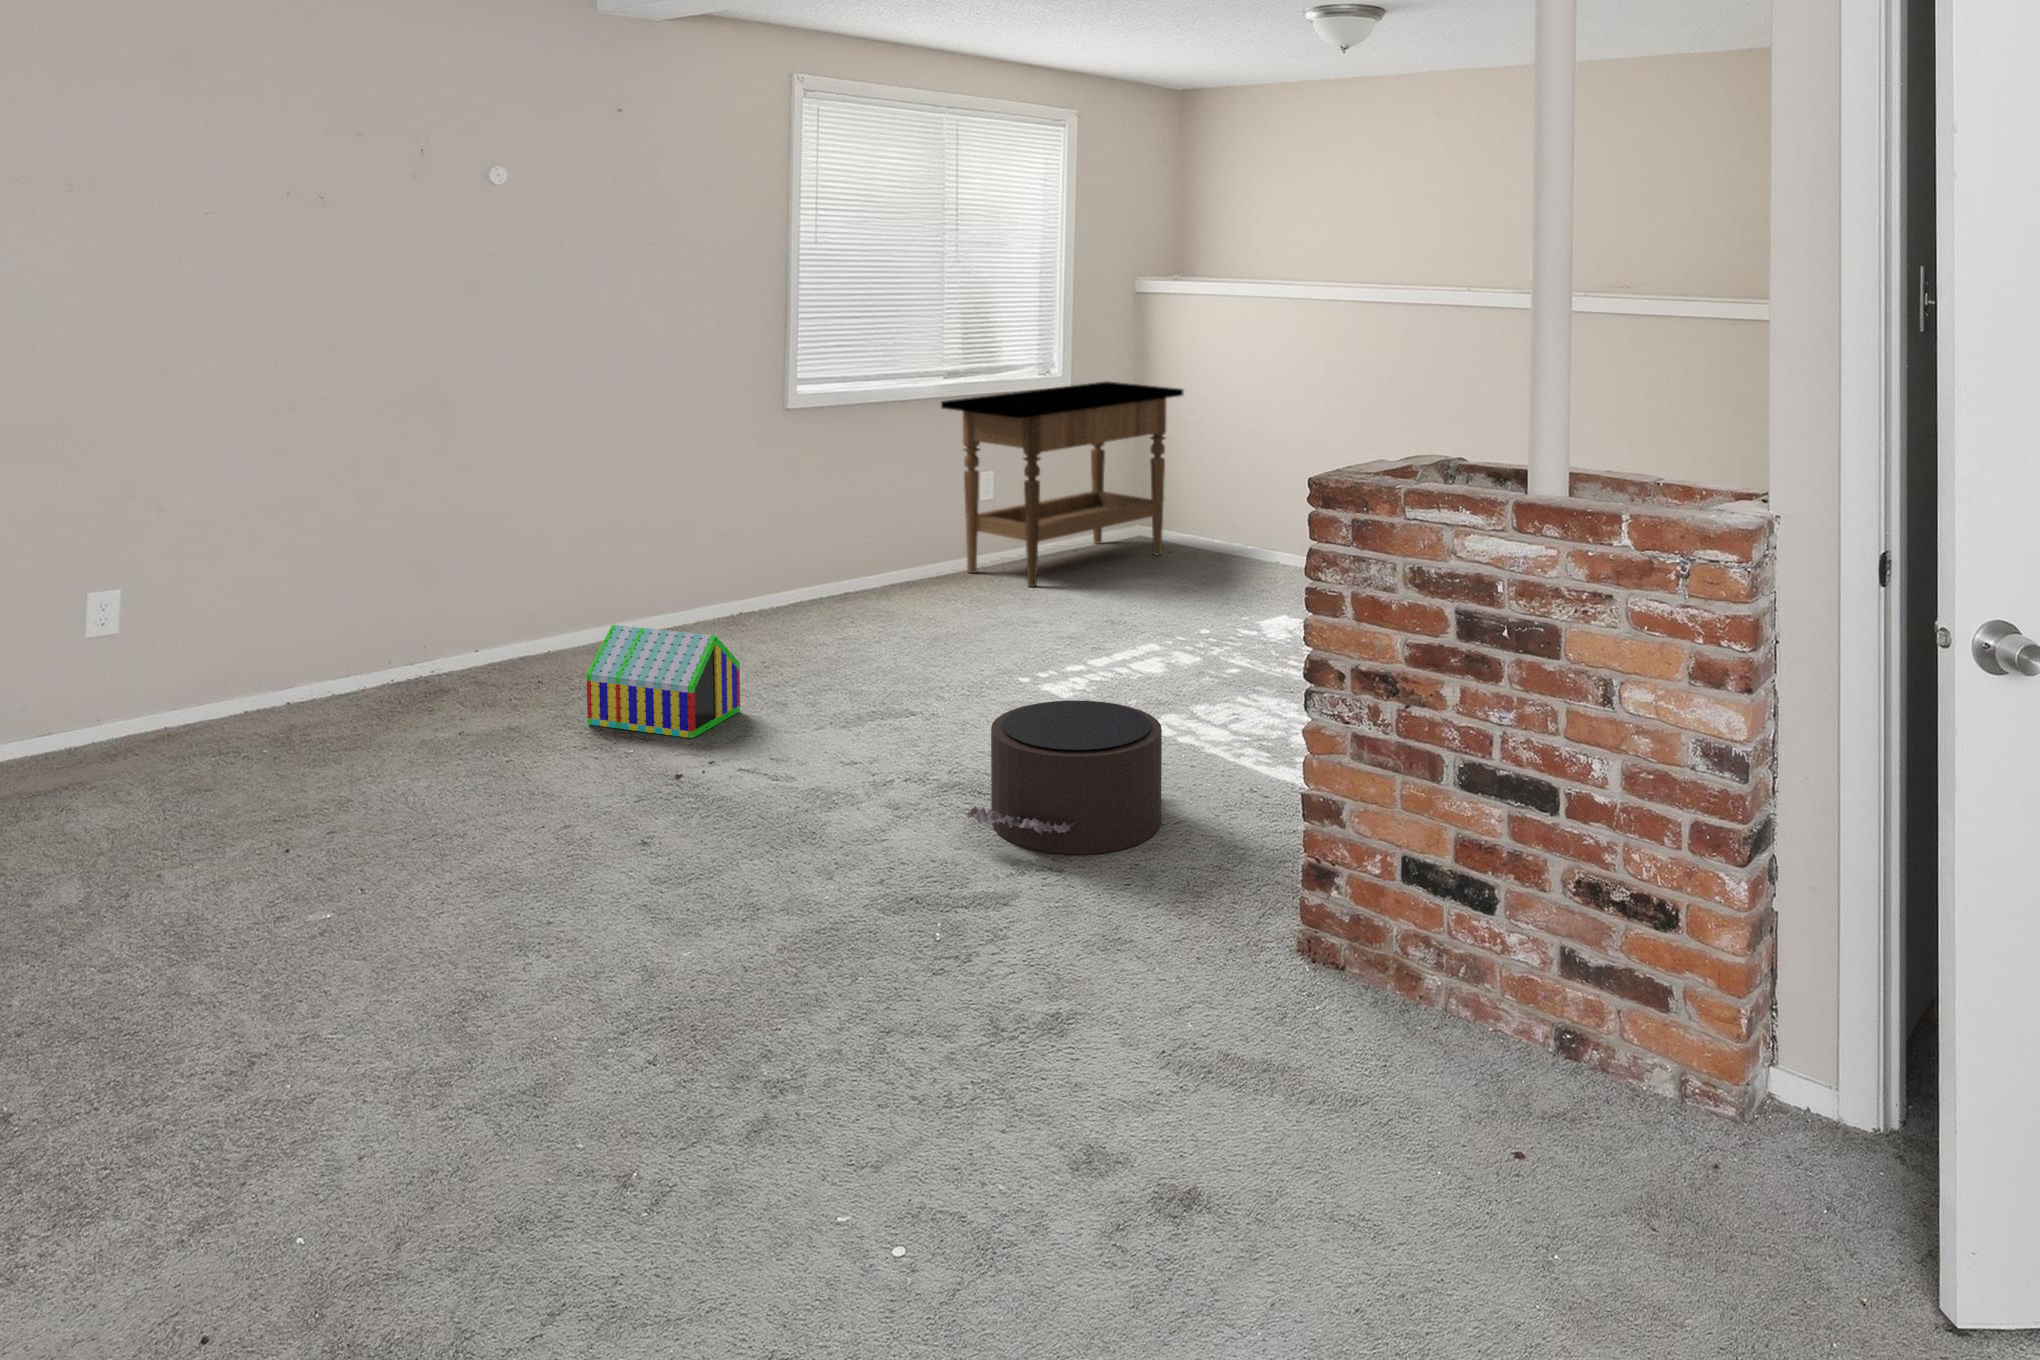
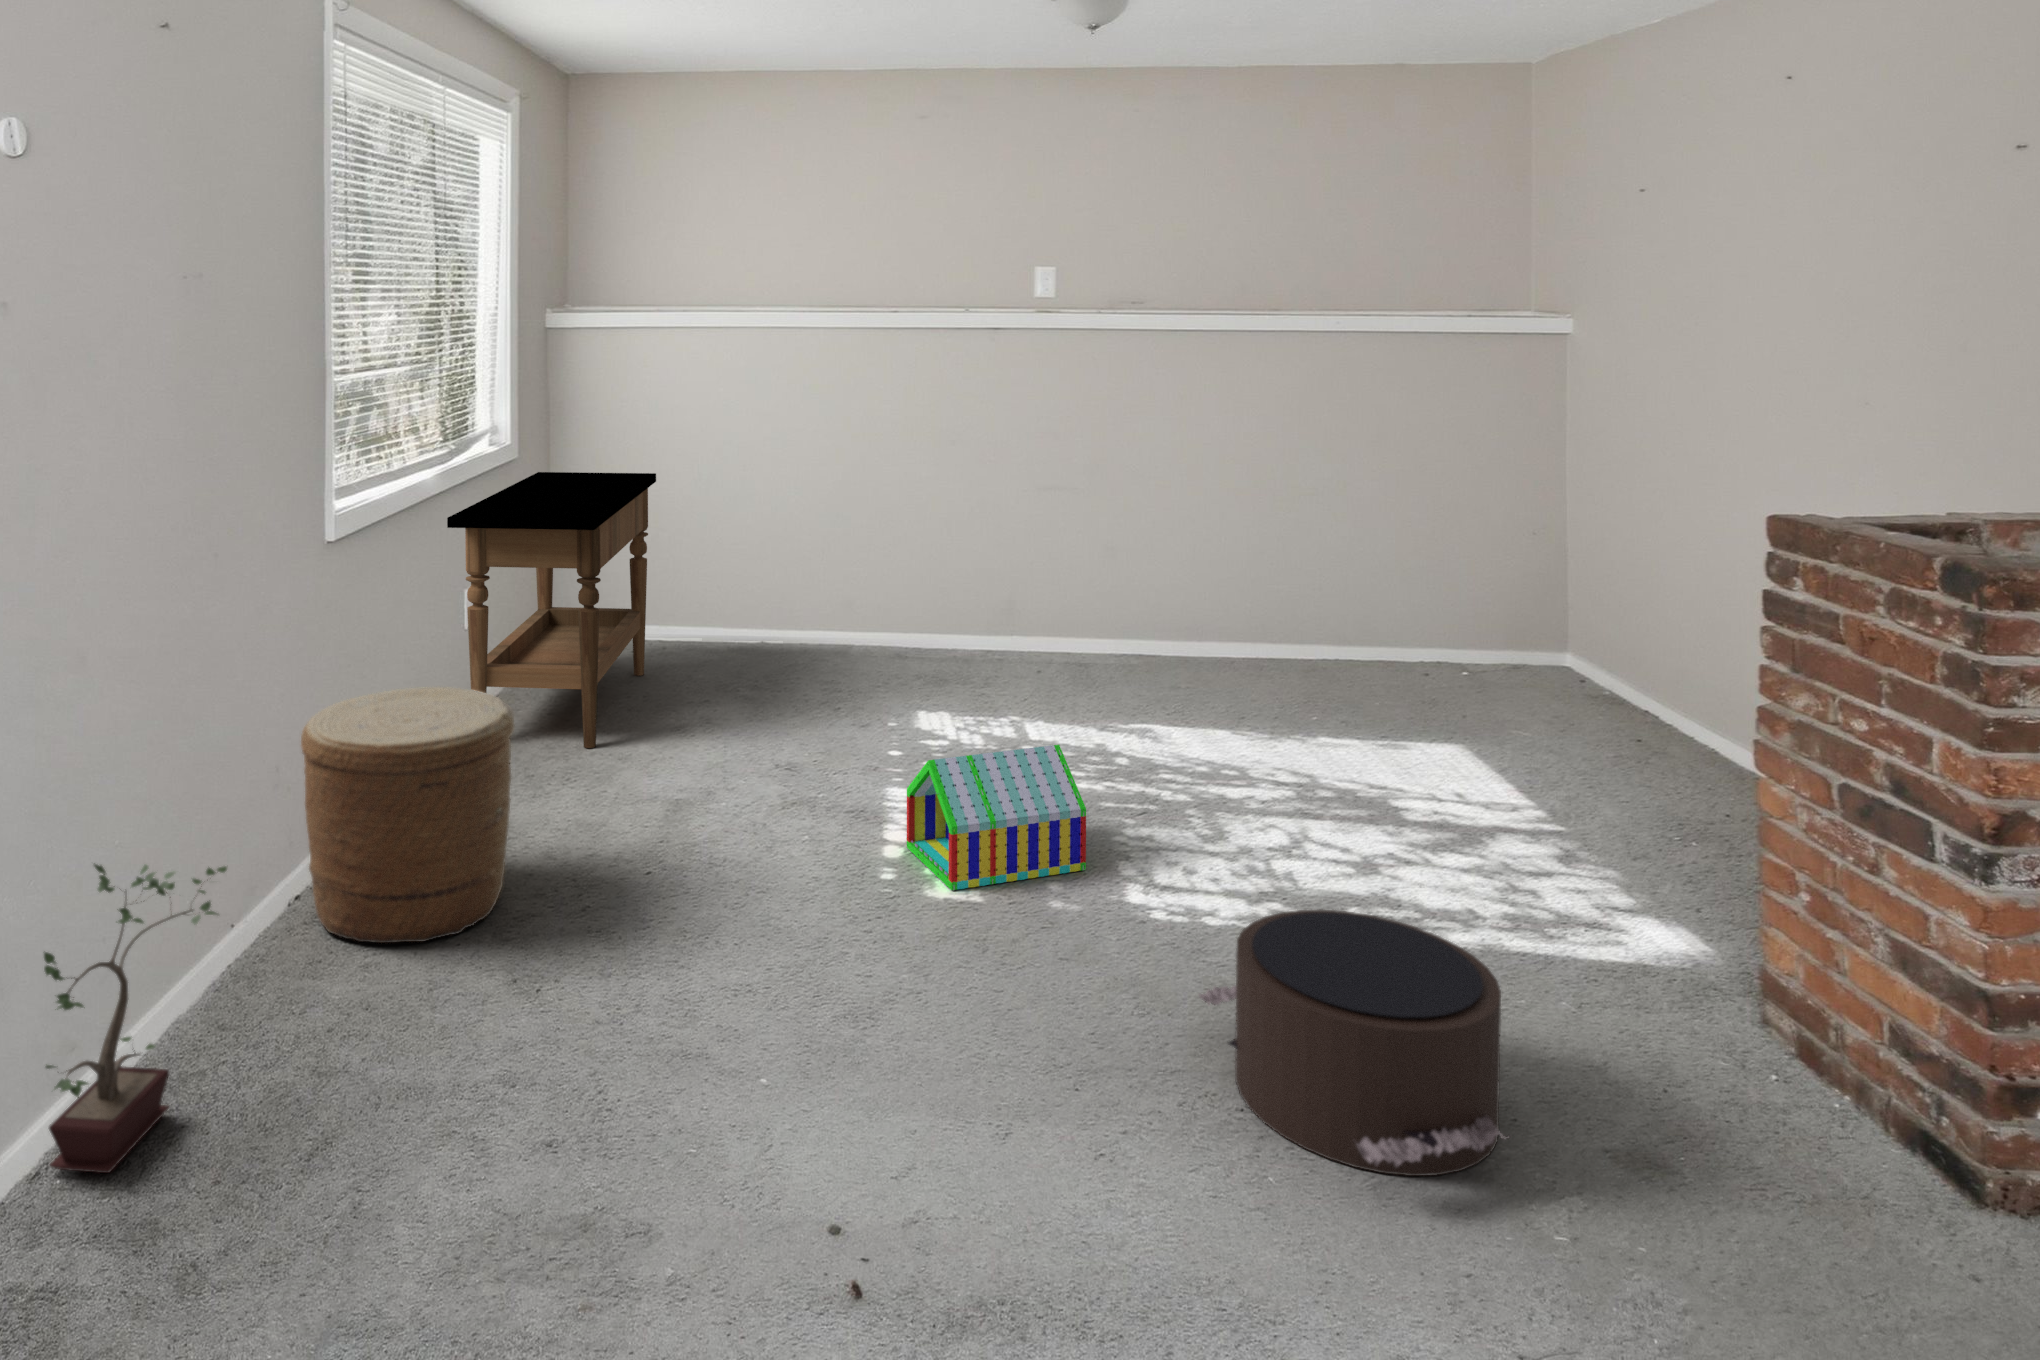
woven basket: none [718,500,852,648] -> present [301,687,514,943]
potted plant: none [486,533,614,683] -> present [44,863,227,1173]
toy house: present [586,625,740,738] -> present [907,745,1086,890]

